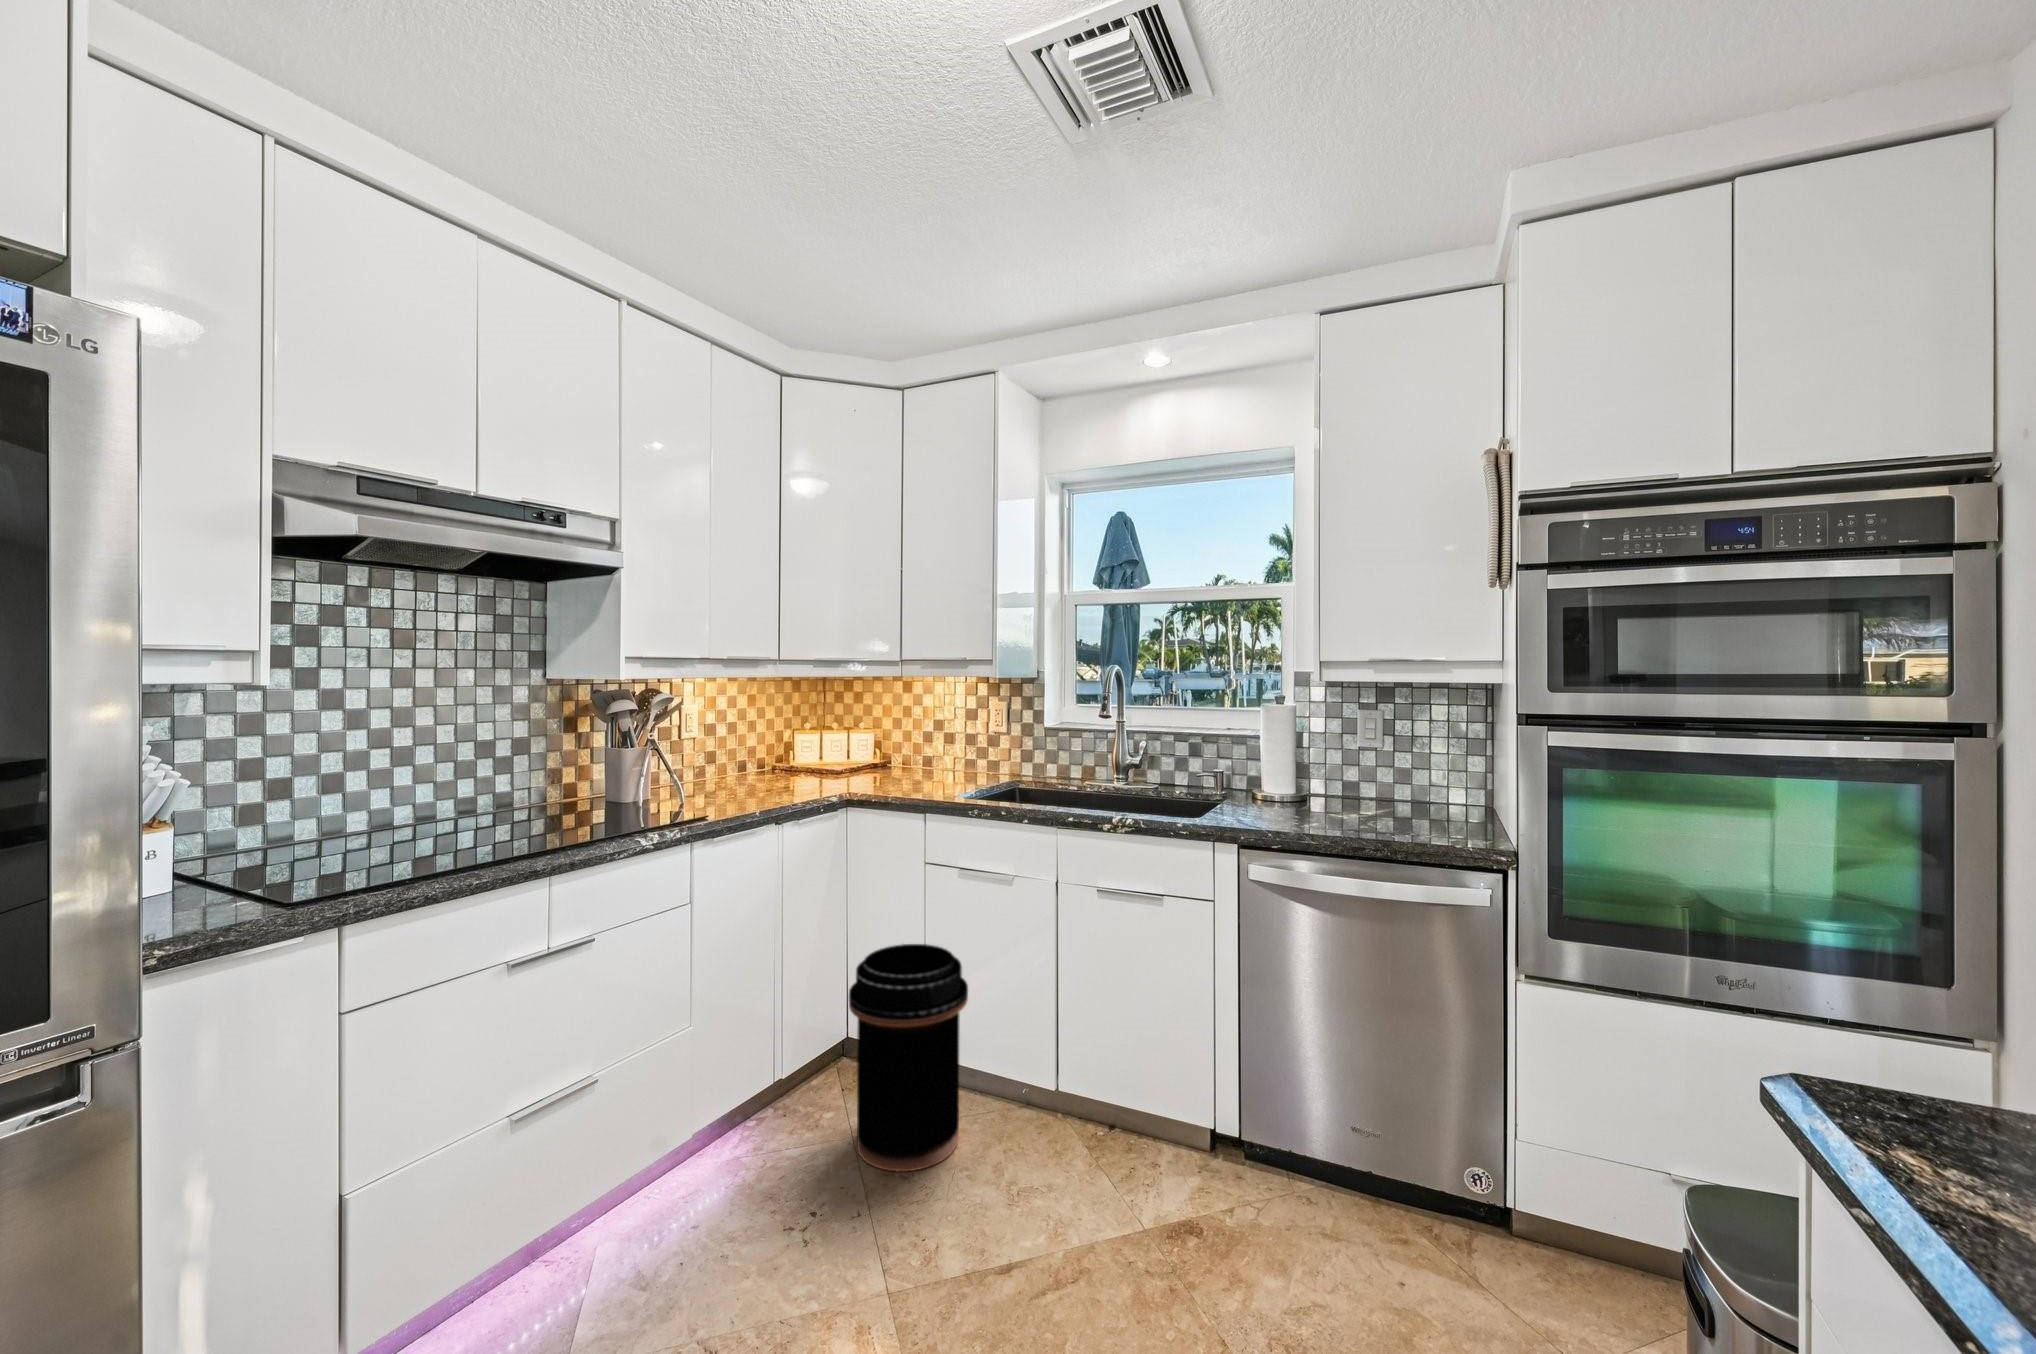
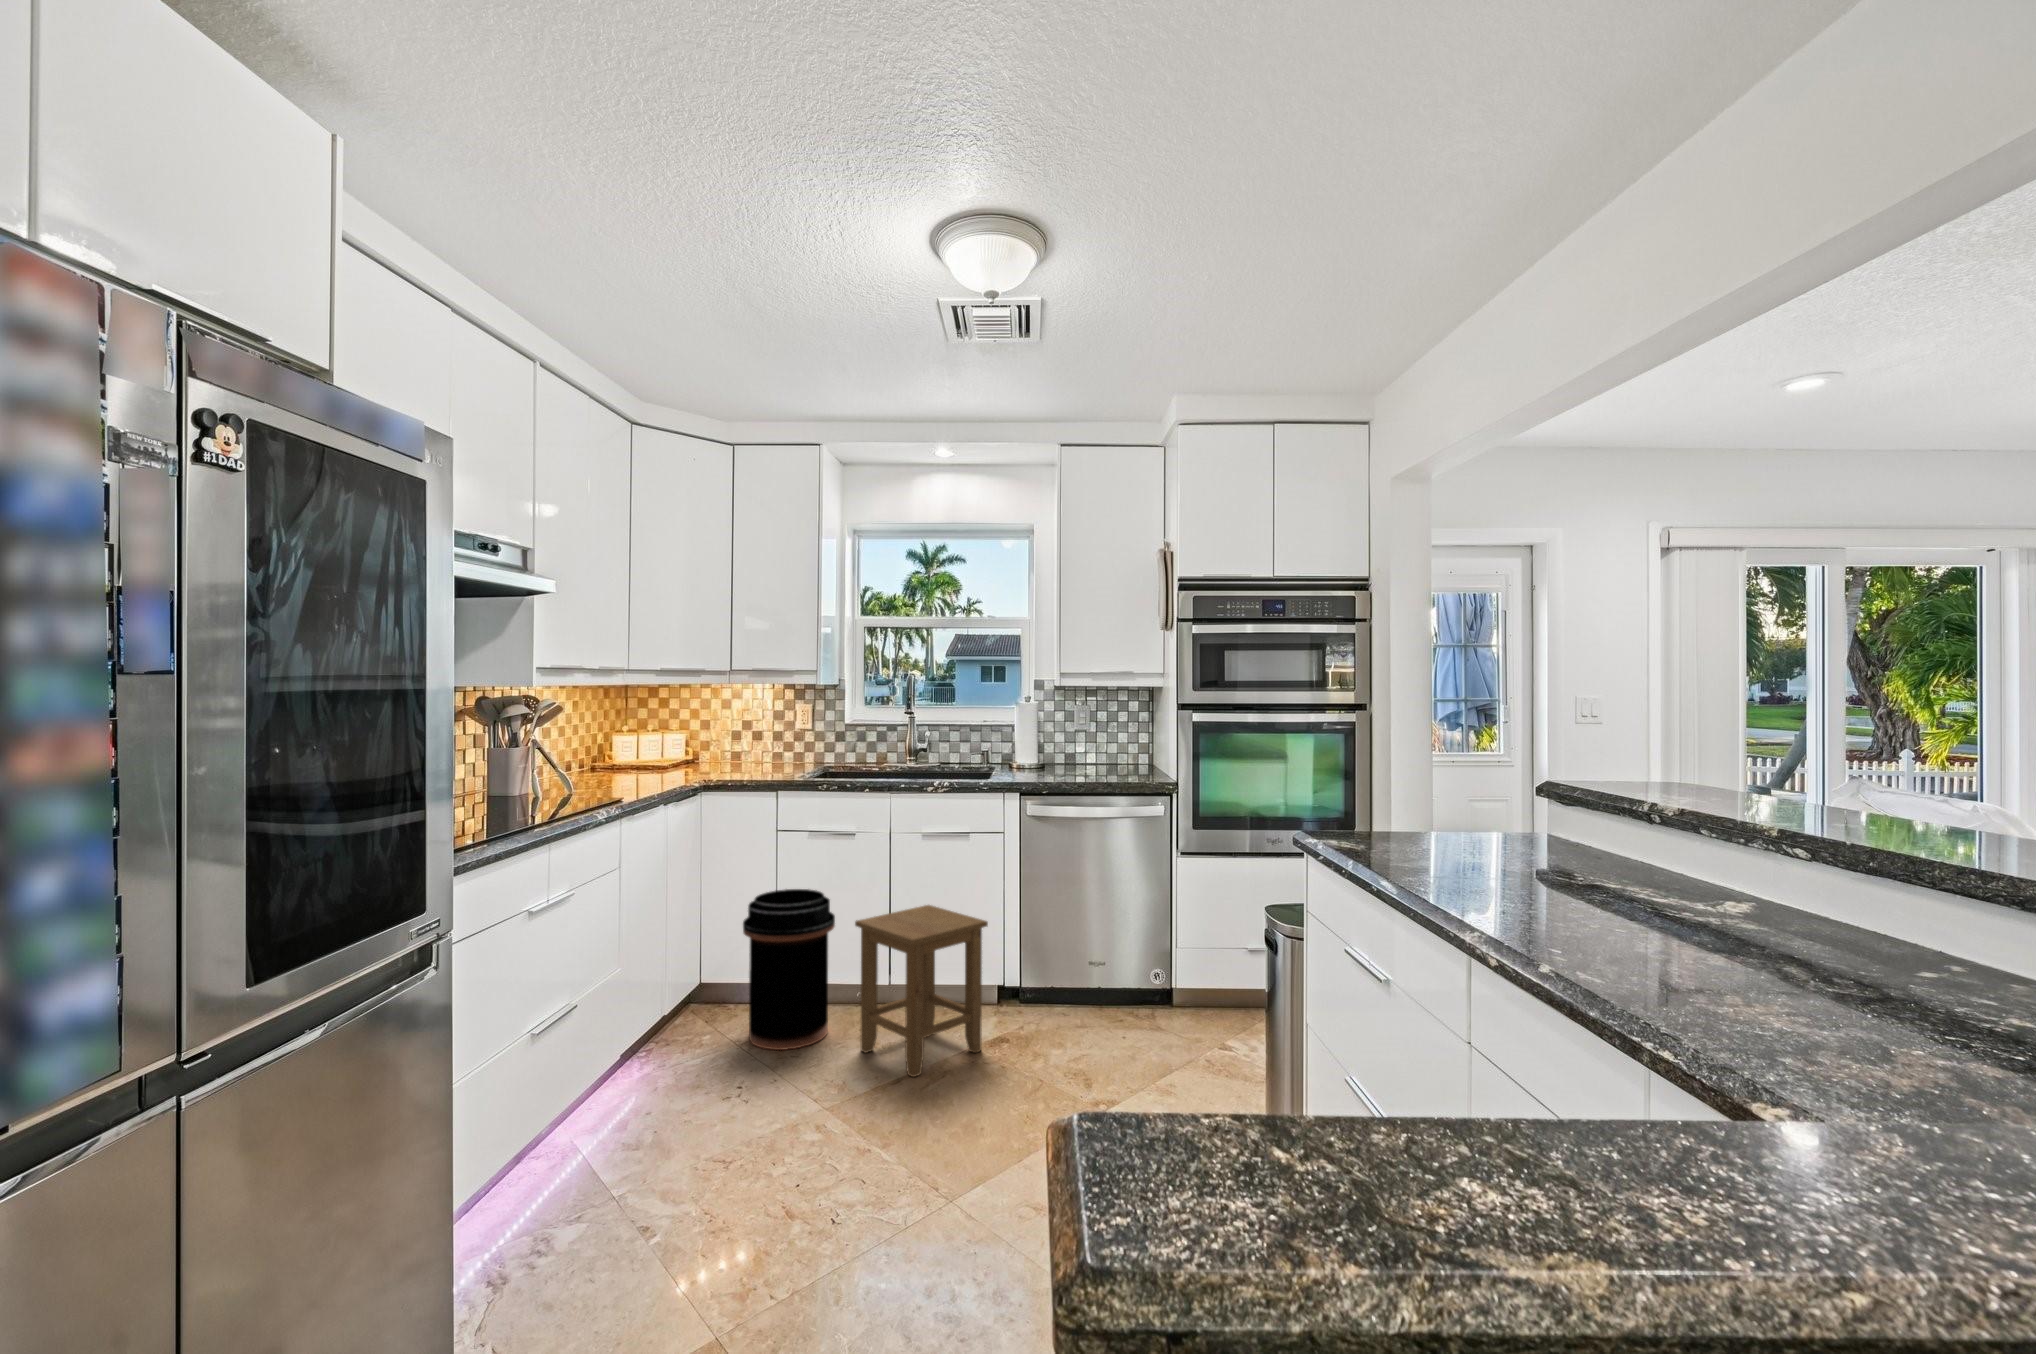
stool: none [967,998,1151,1290] -> present [855,905,988,1077]

